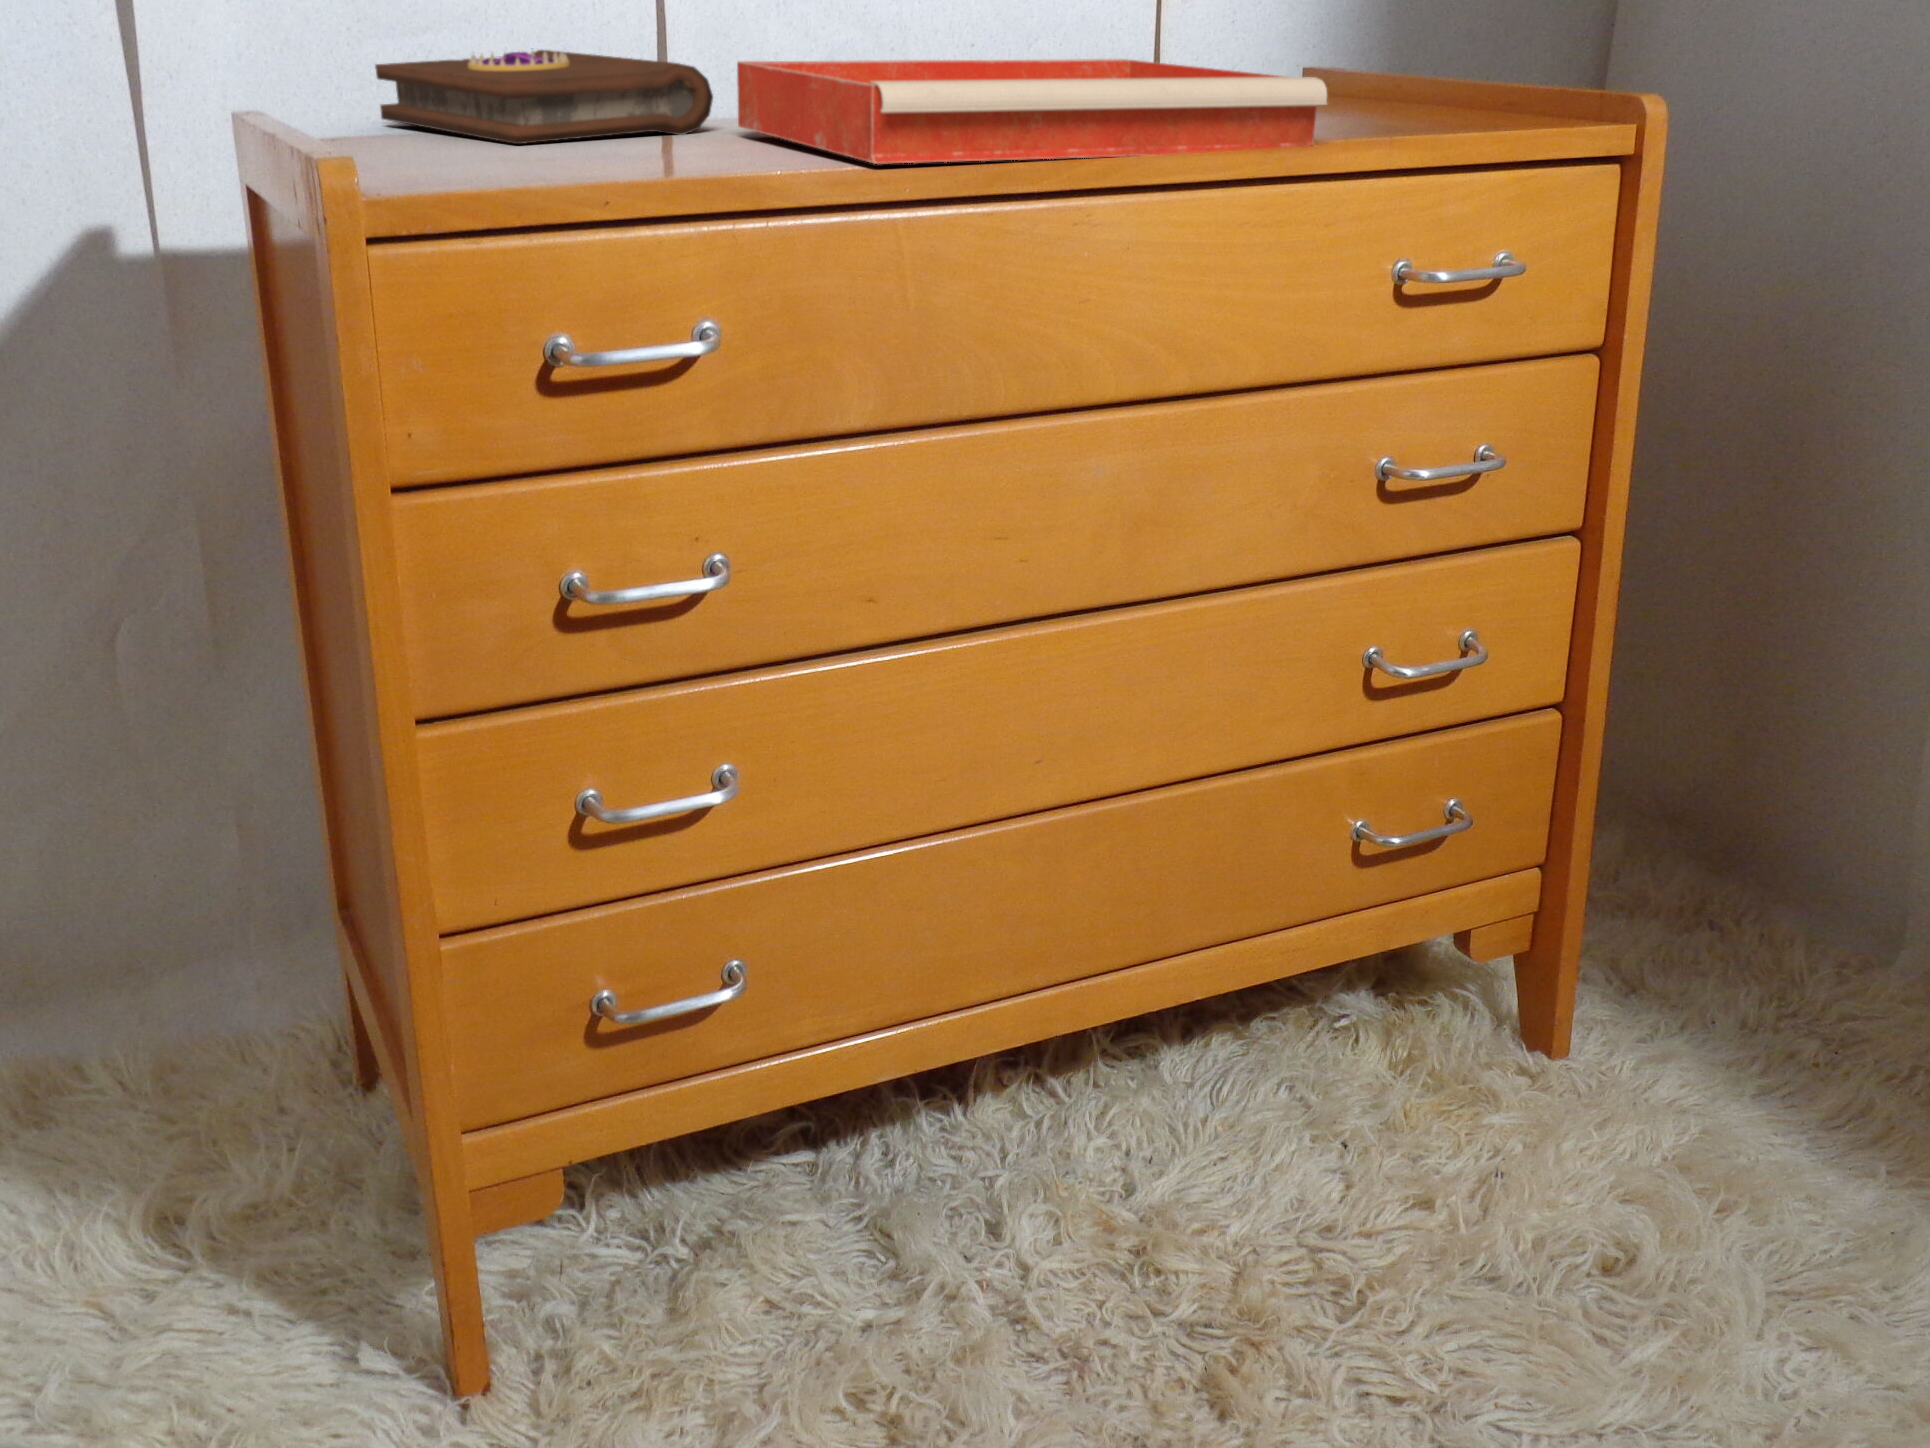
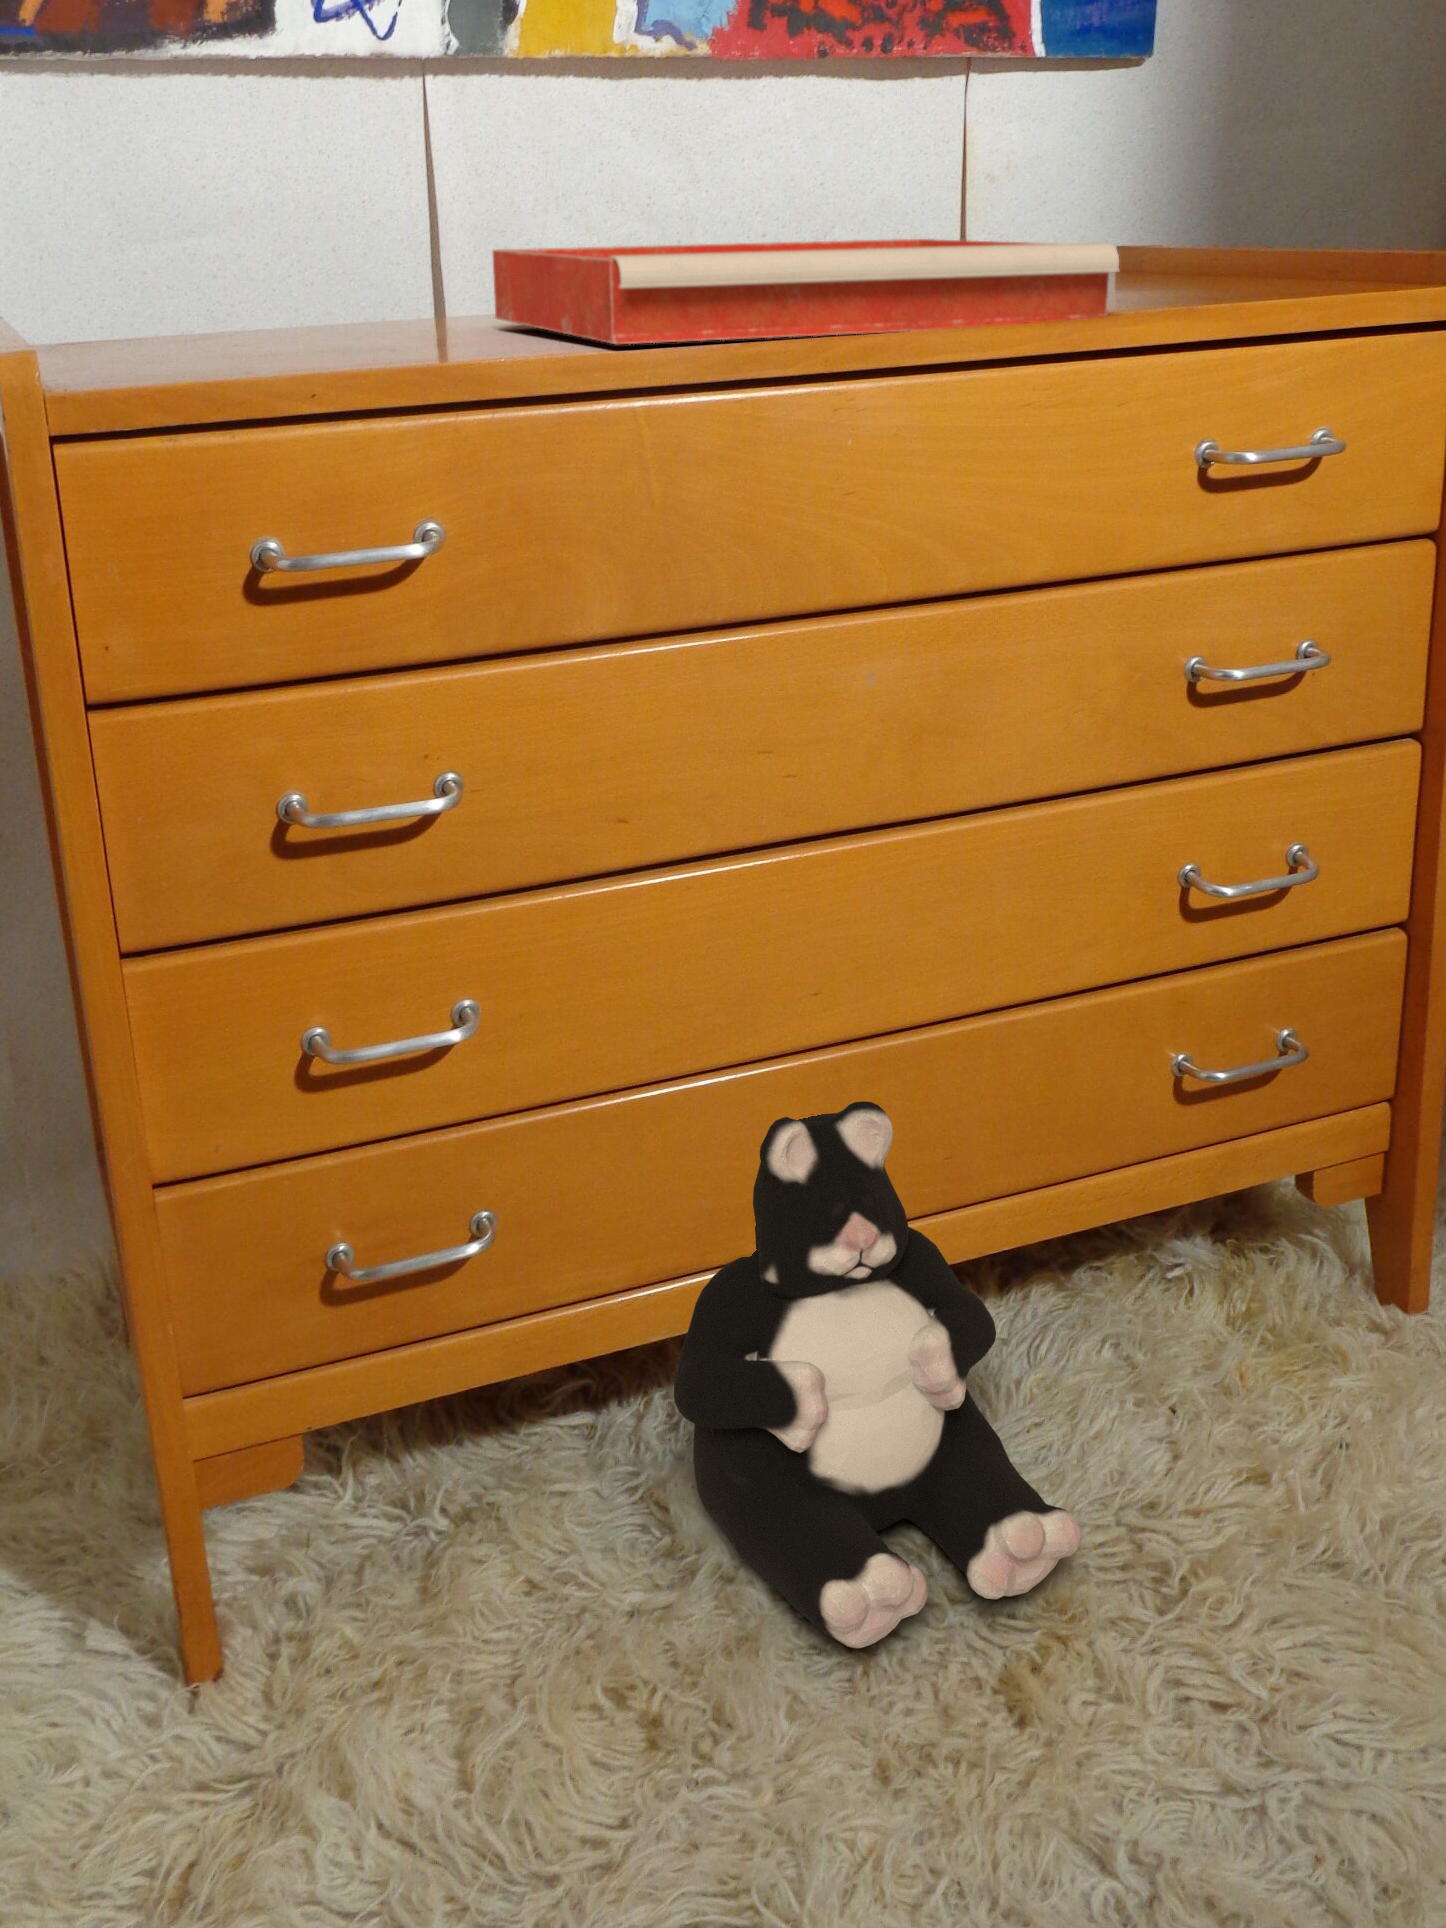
book: present [375,50,713,144] -> none [132,248,473,342]
plush toy: none [902,863,1272,1355] -> present [674,1101,1081,1648]

